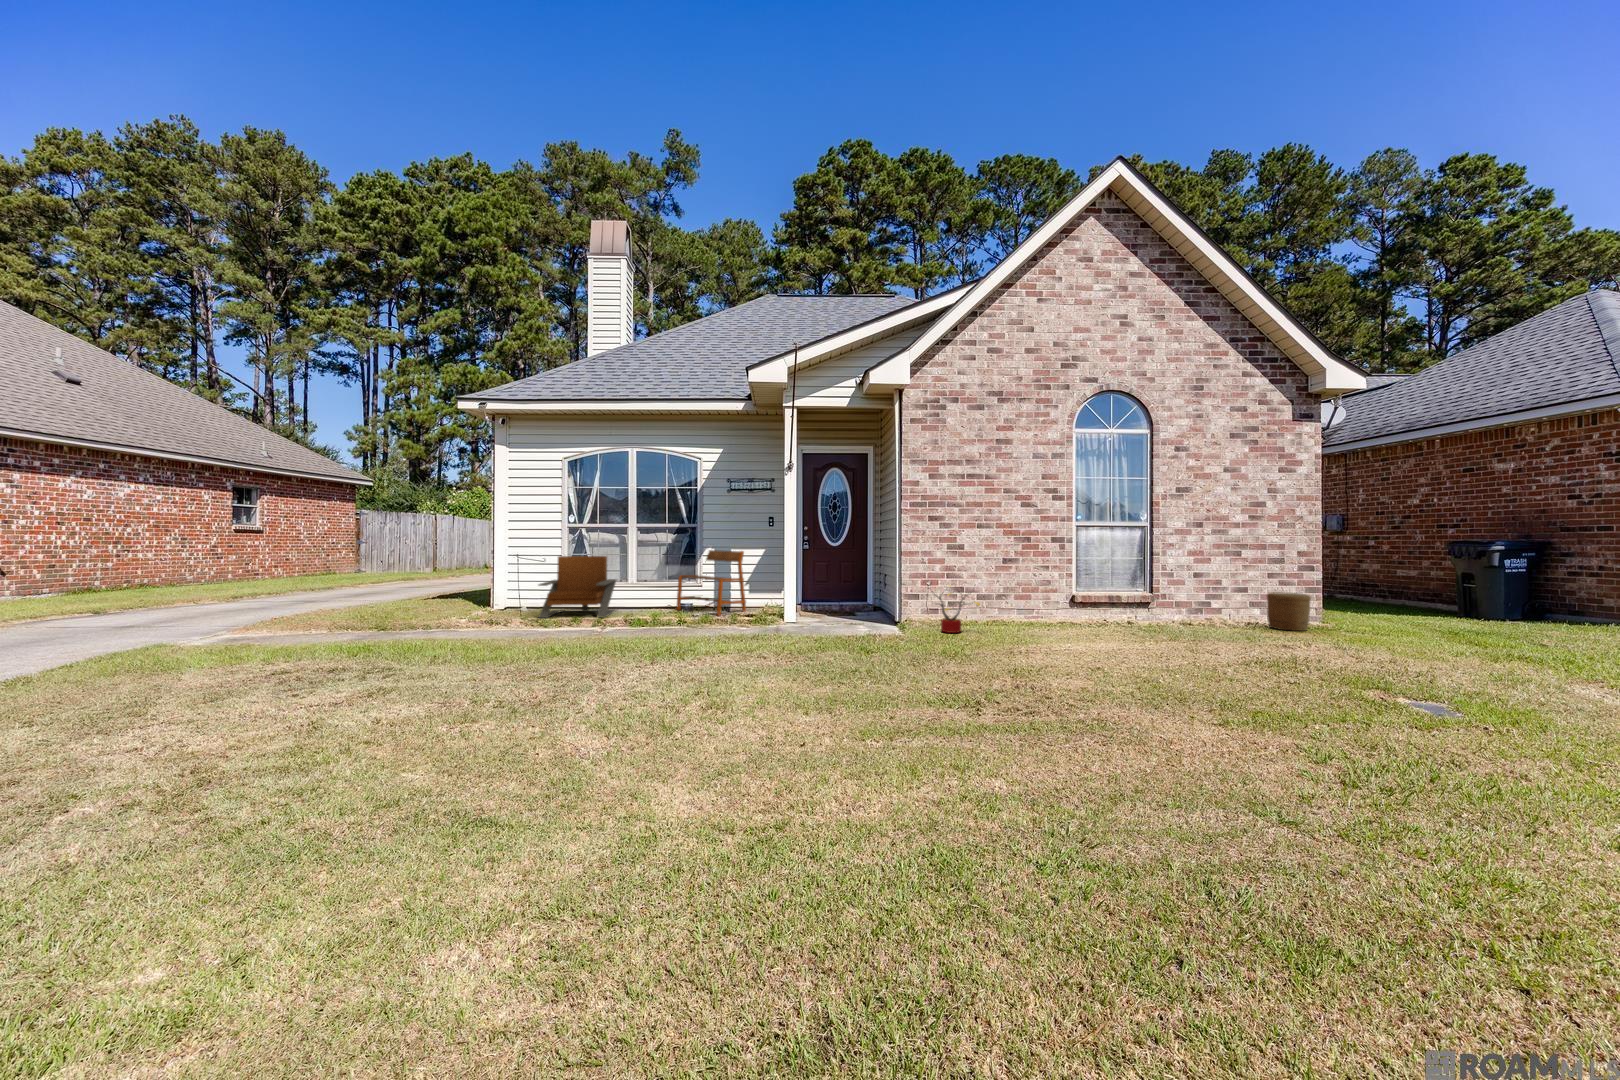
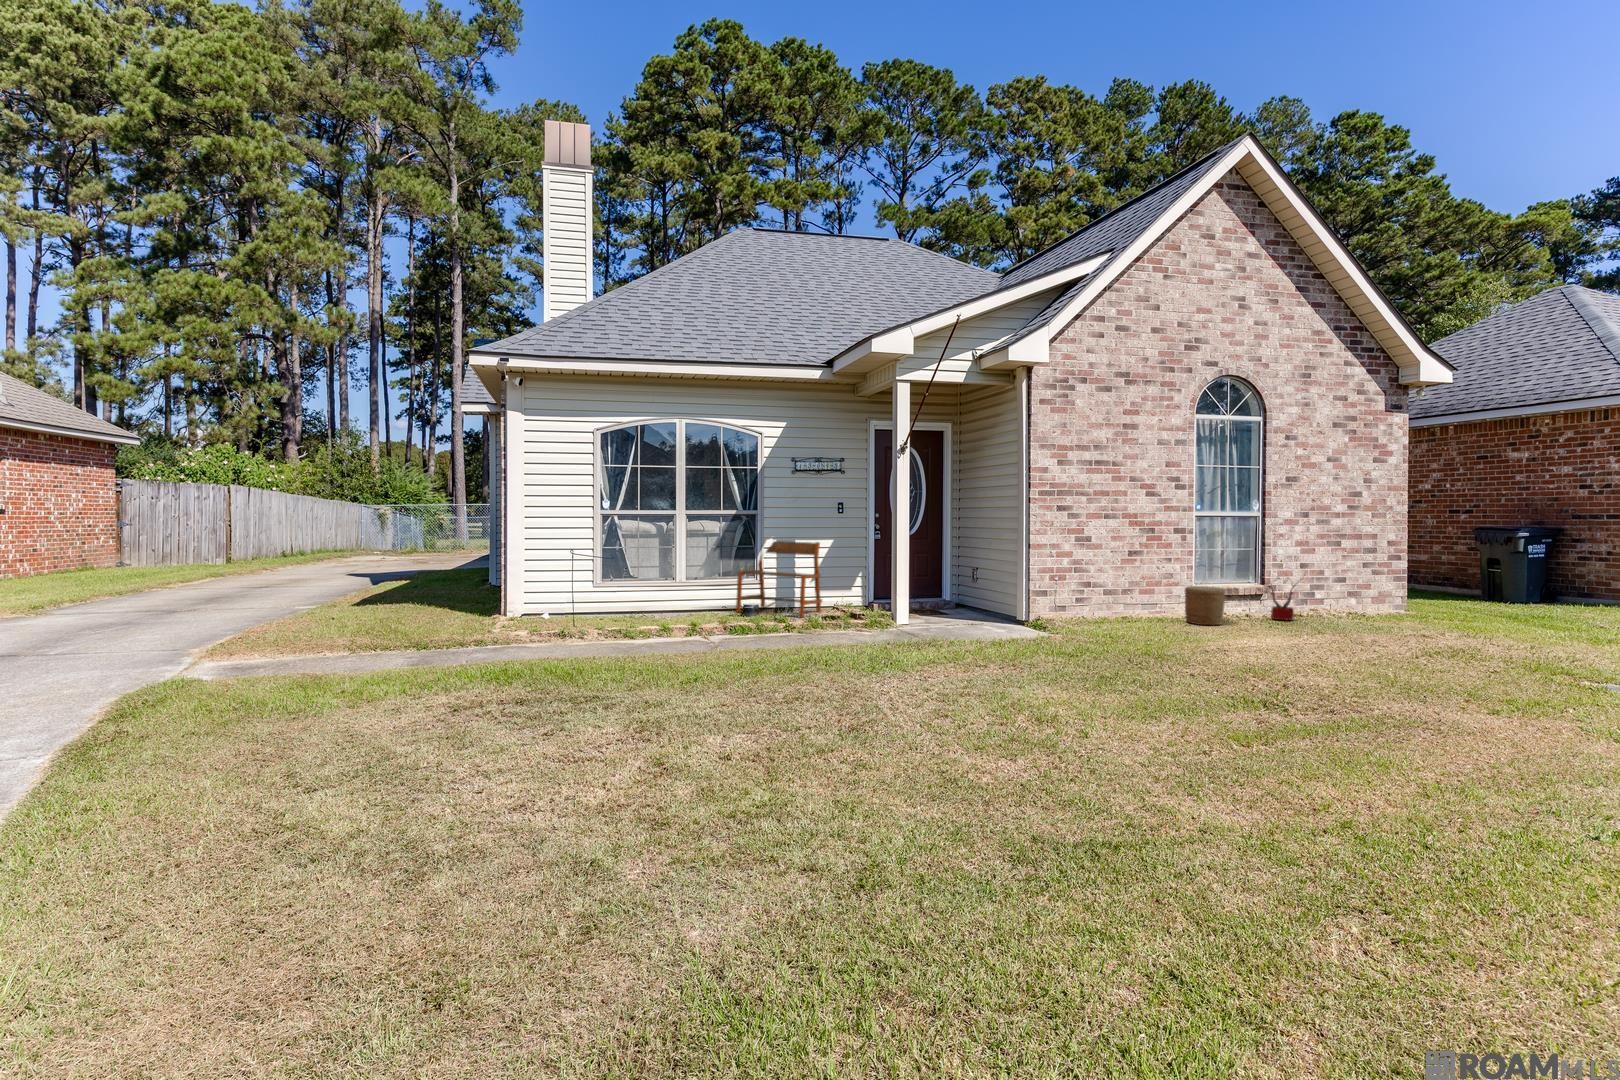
lounge chair: present [539,556,616,618] -> none [588,550,672,627]
woven basket: present [1267,592,1311,631] -> present [1185,586,1225,626]
decorative plant: present [938,593,980,633] -> present [1268,581,1312,620]

